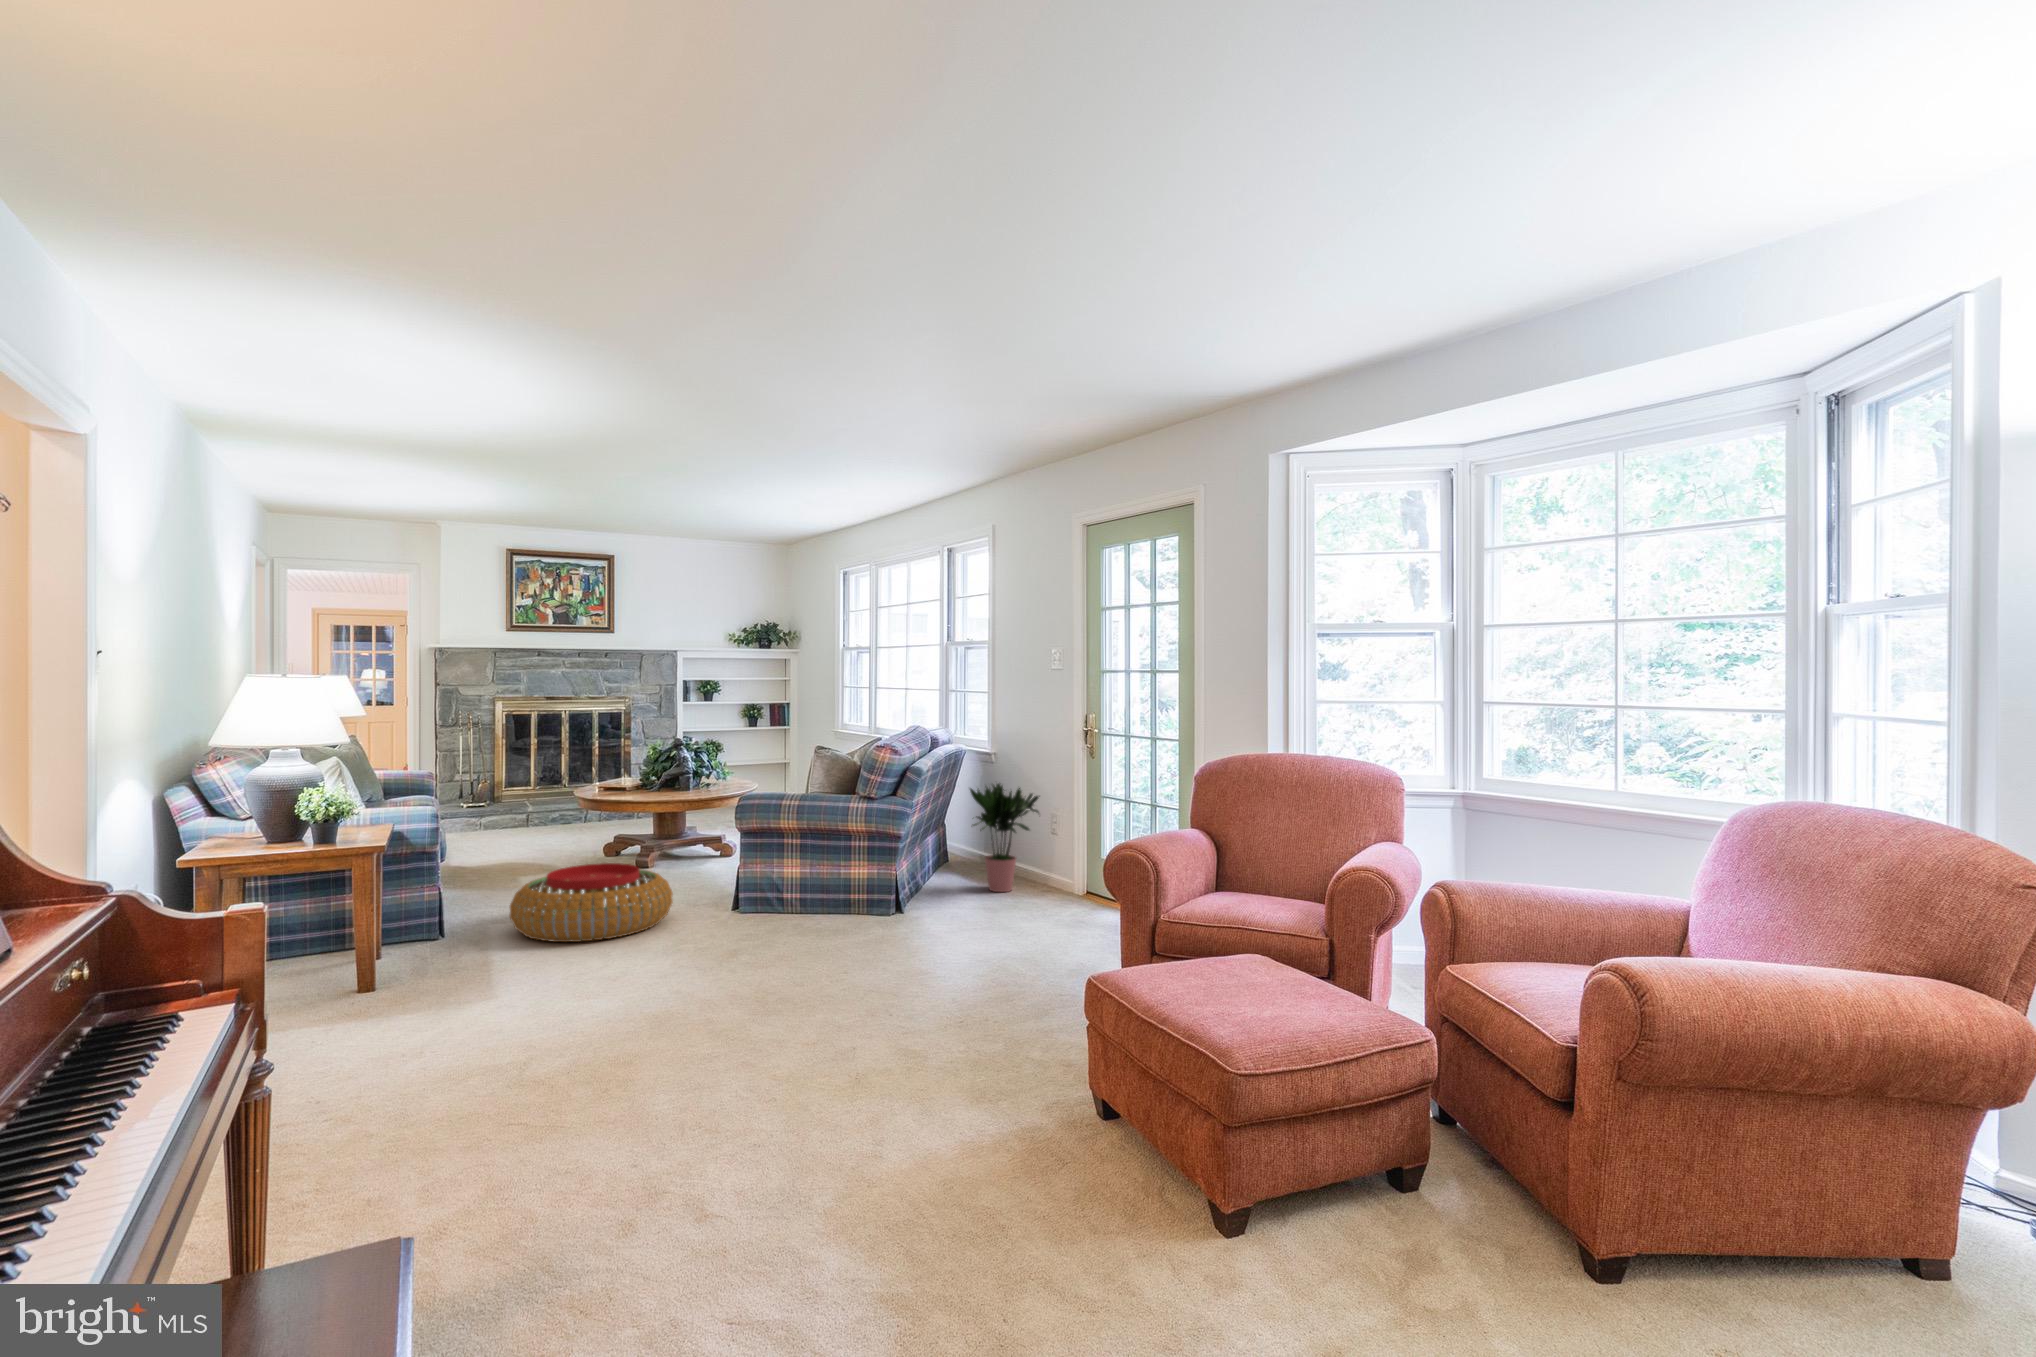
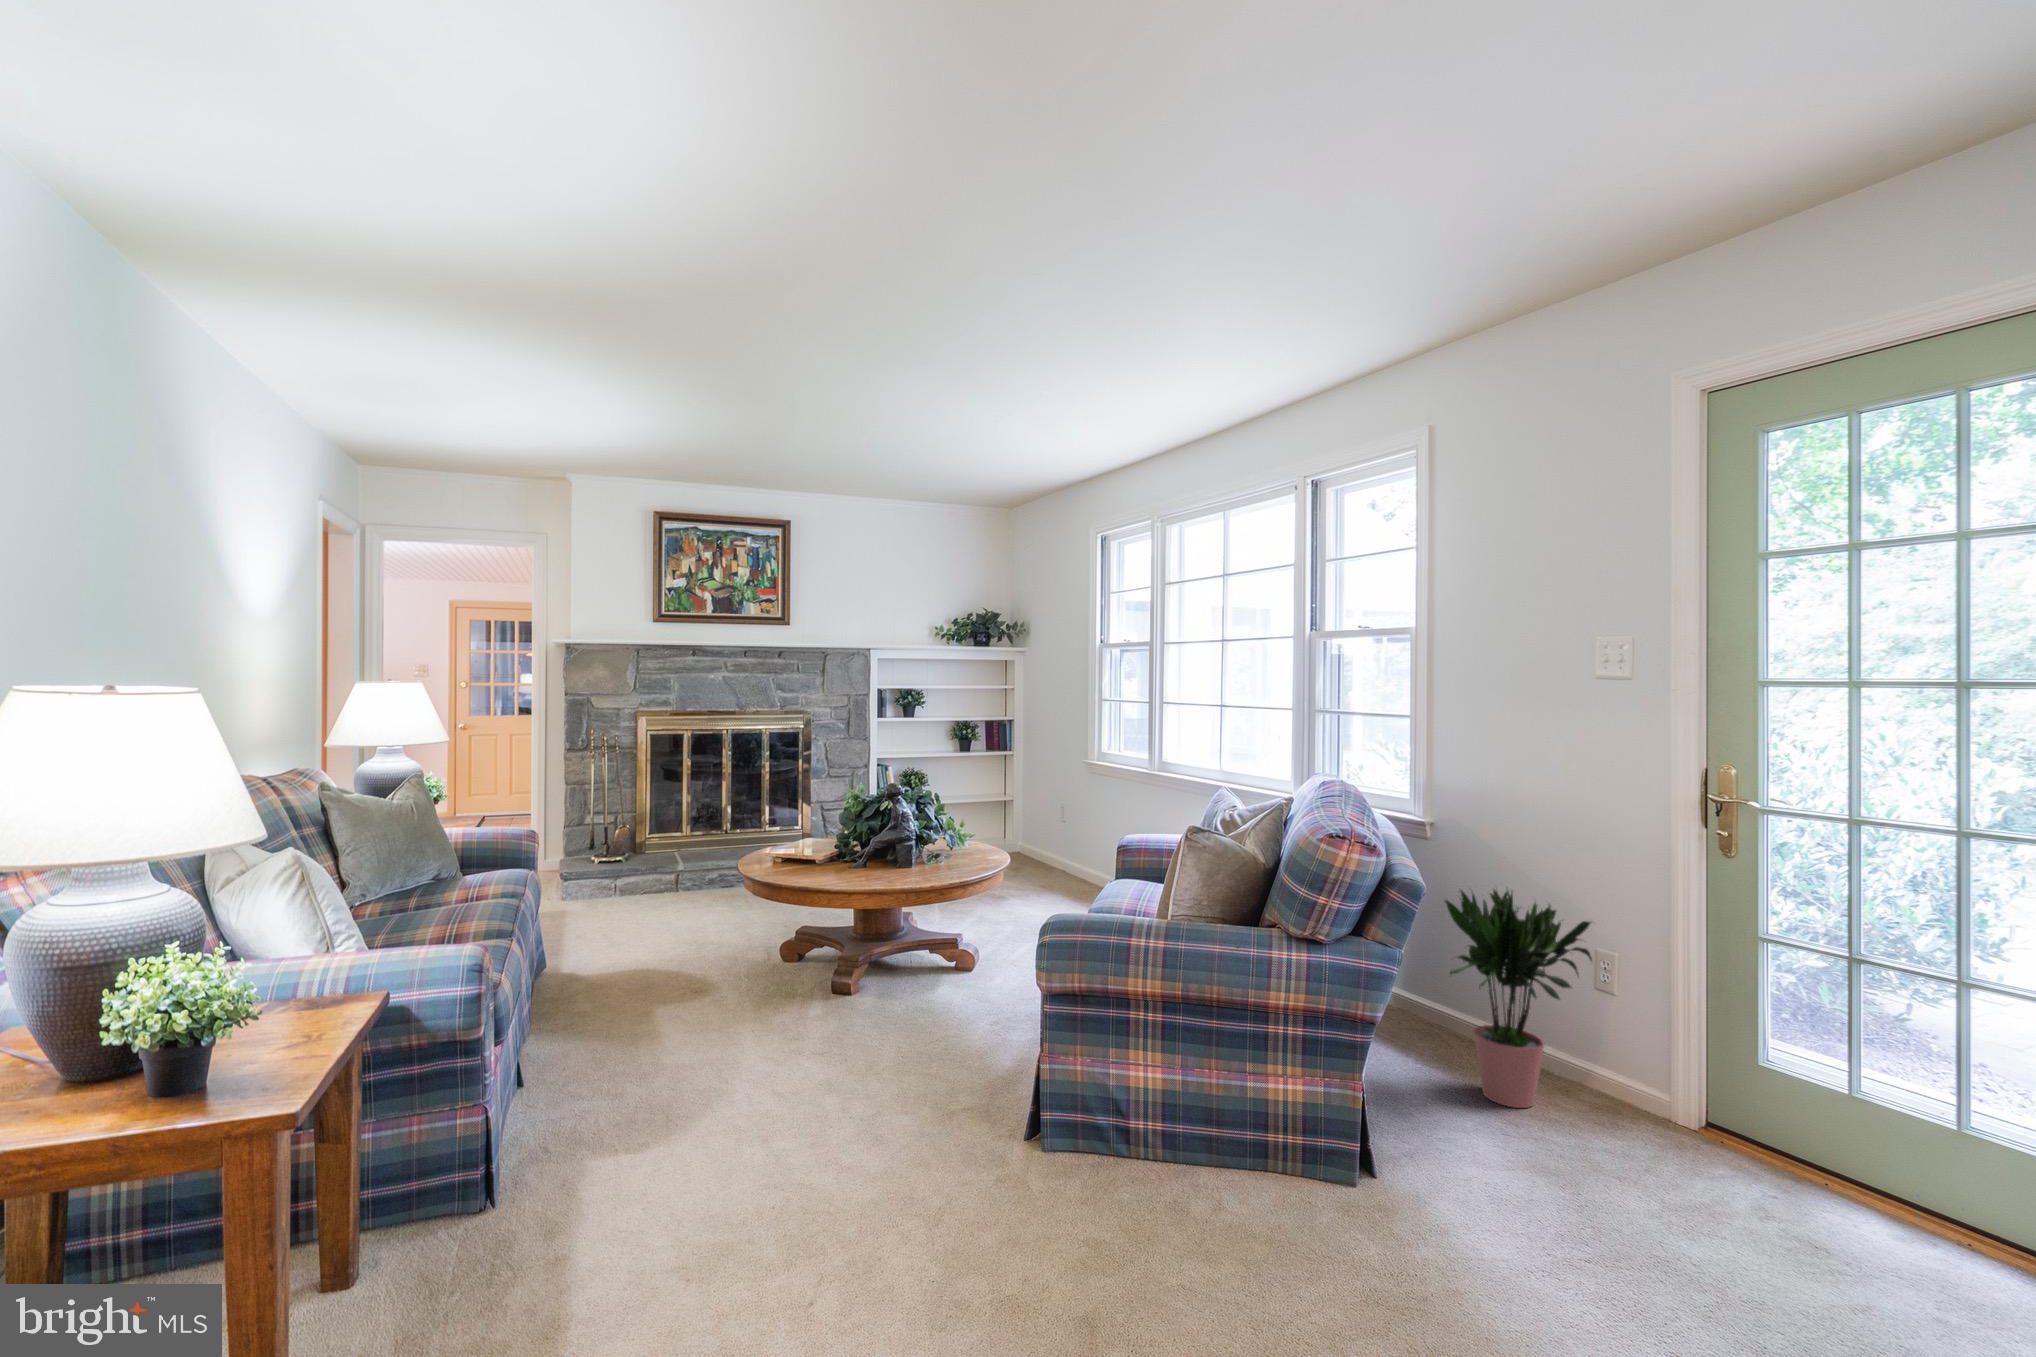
pouf: present [510,863,673,942] -> none [615,1041,920,1249]

